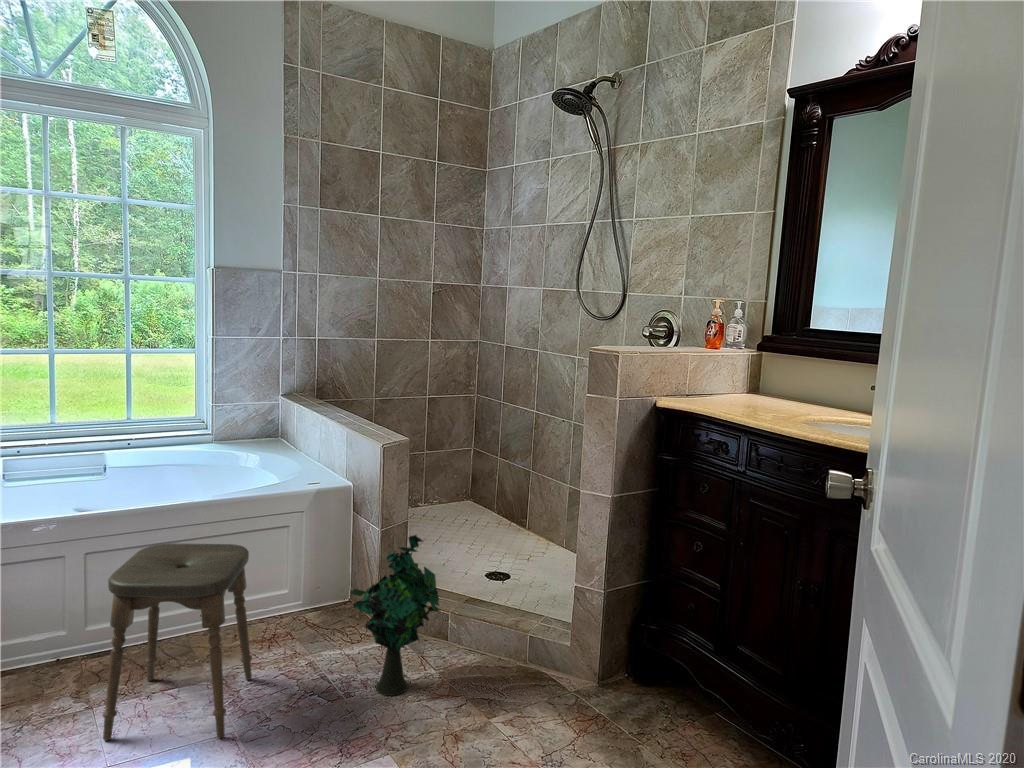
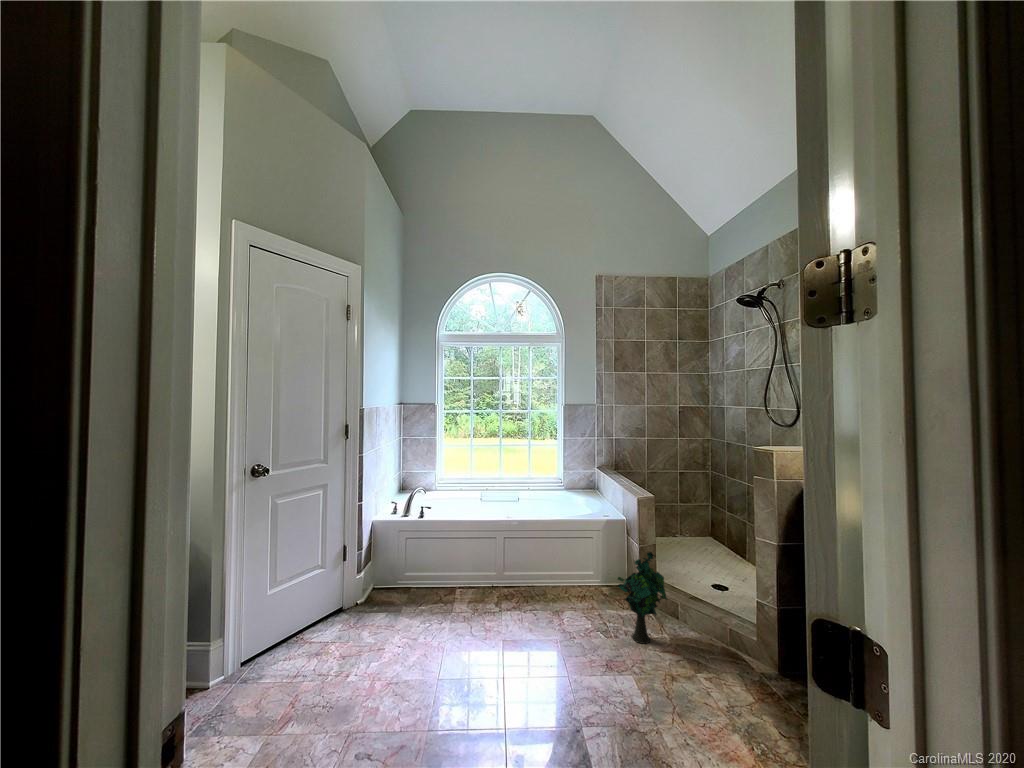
stool: present [103,543,252,741] -> none [505,538,570,640]

